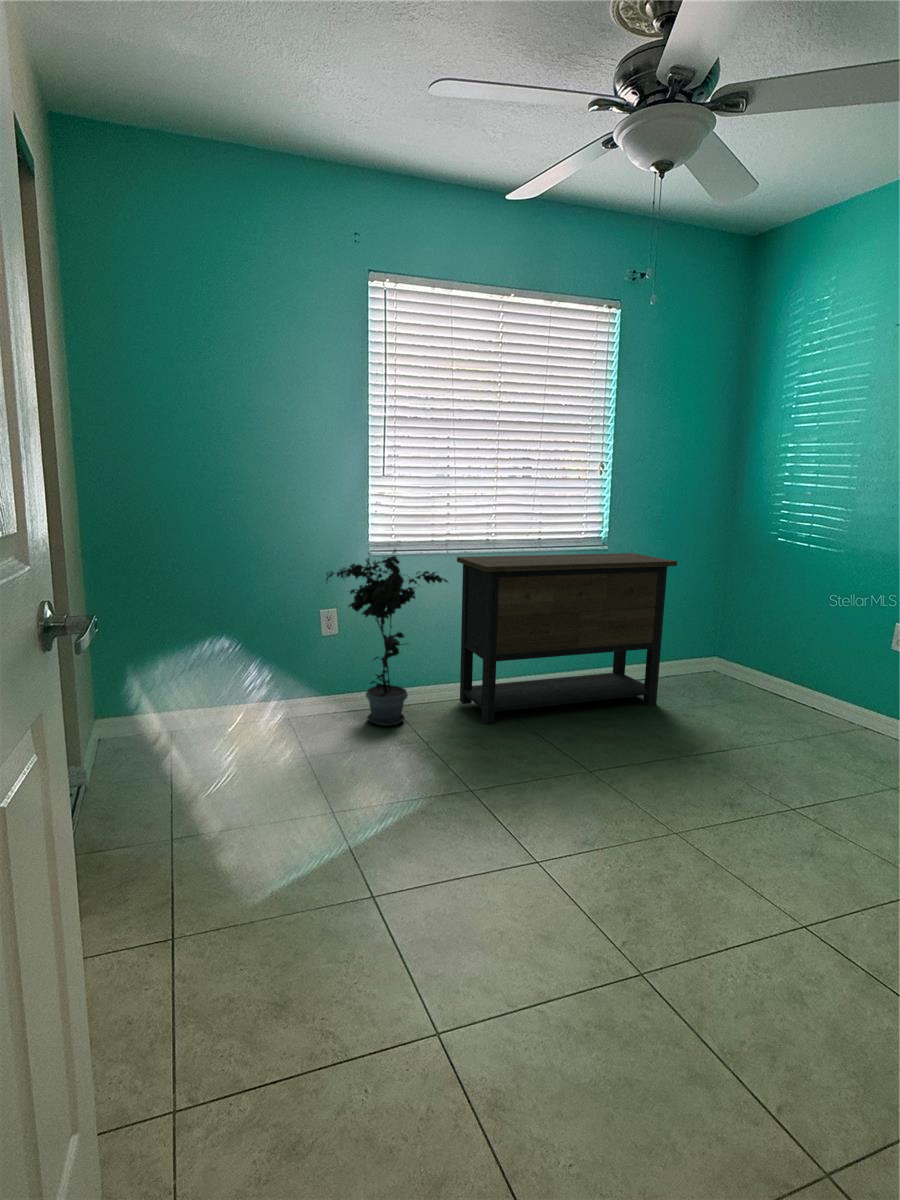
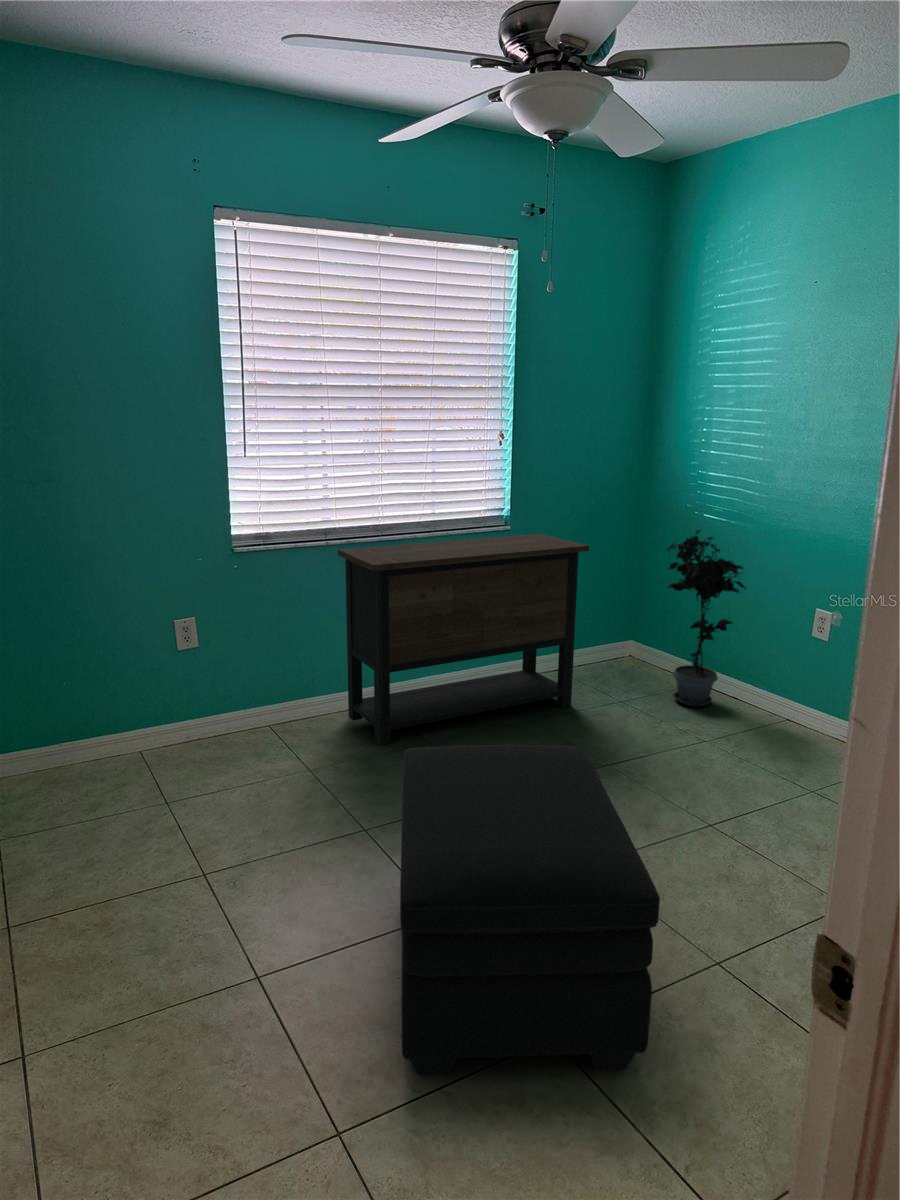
potted plant: present [326,550,448,726] -> present [668,530,746,706]
ottoman: none [494,712,747,1016] -> present [400,745,660,1075]

